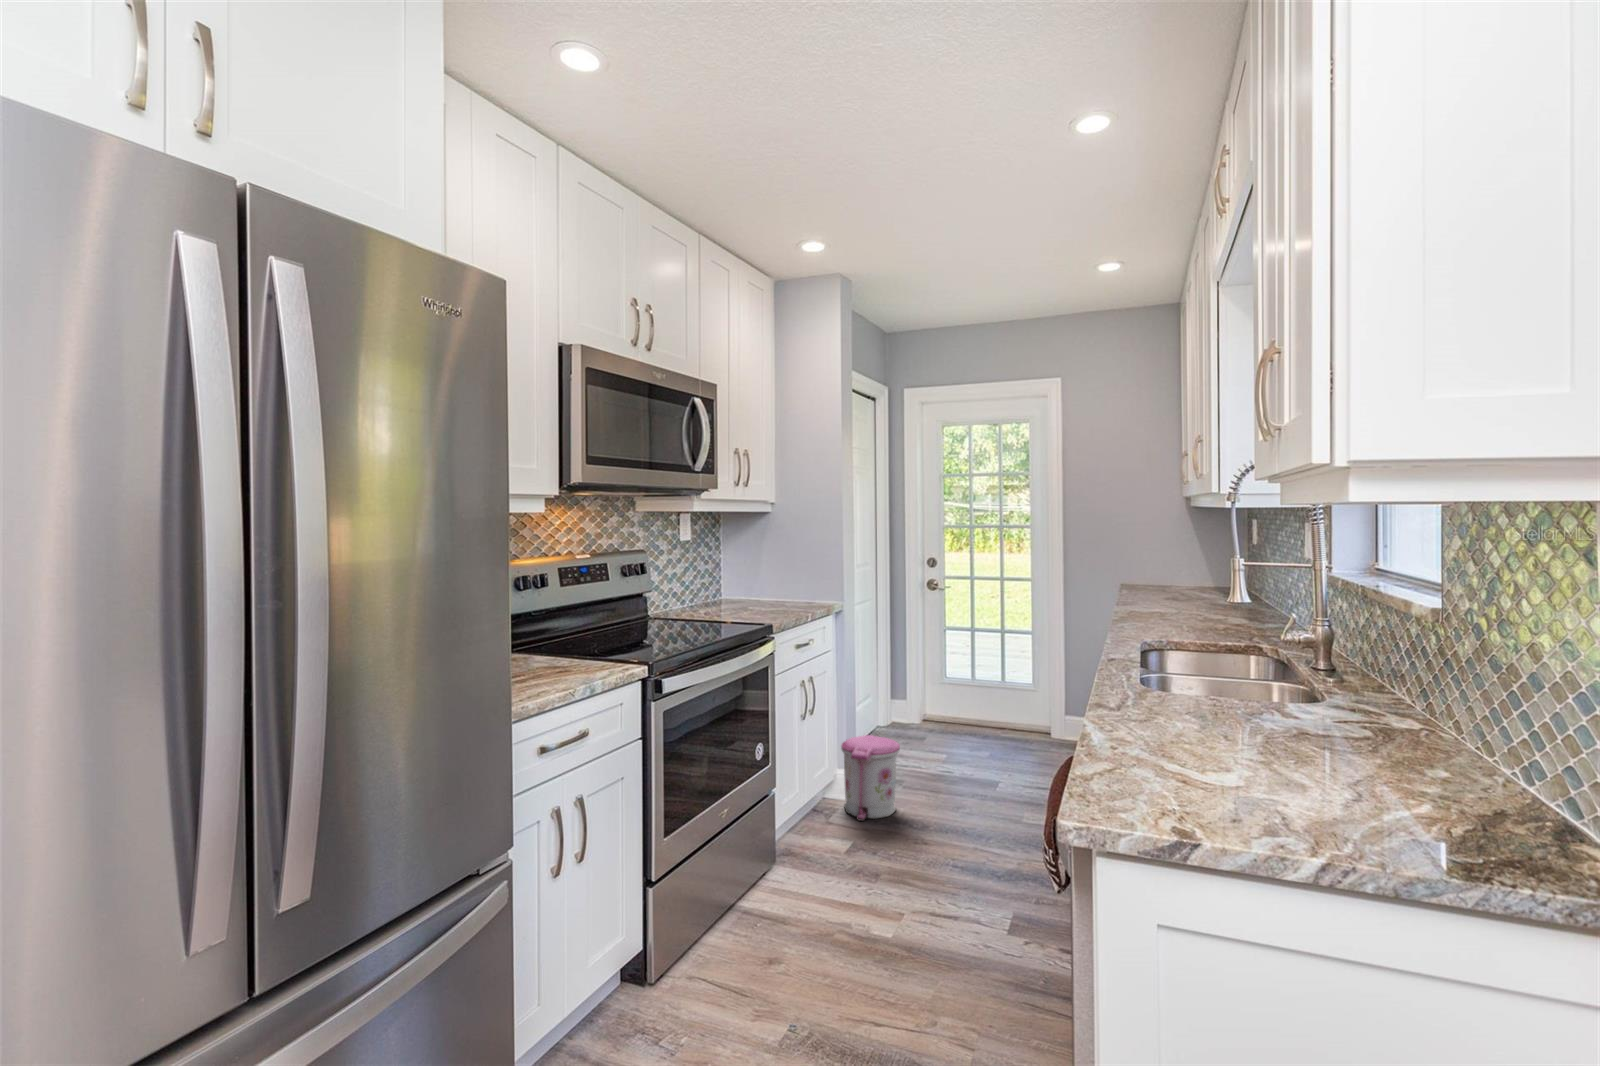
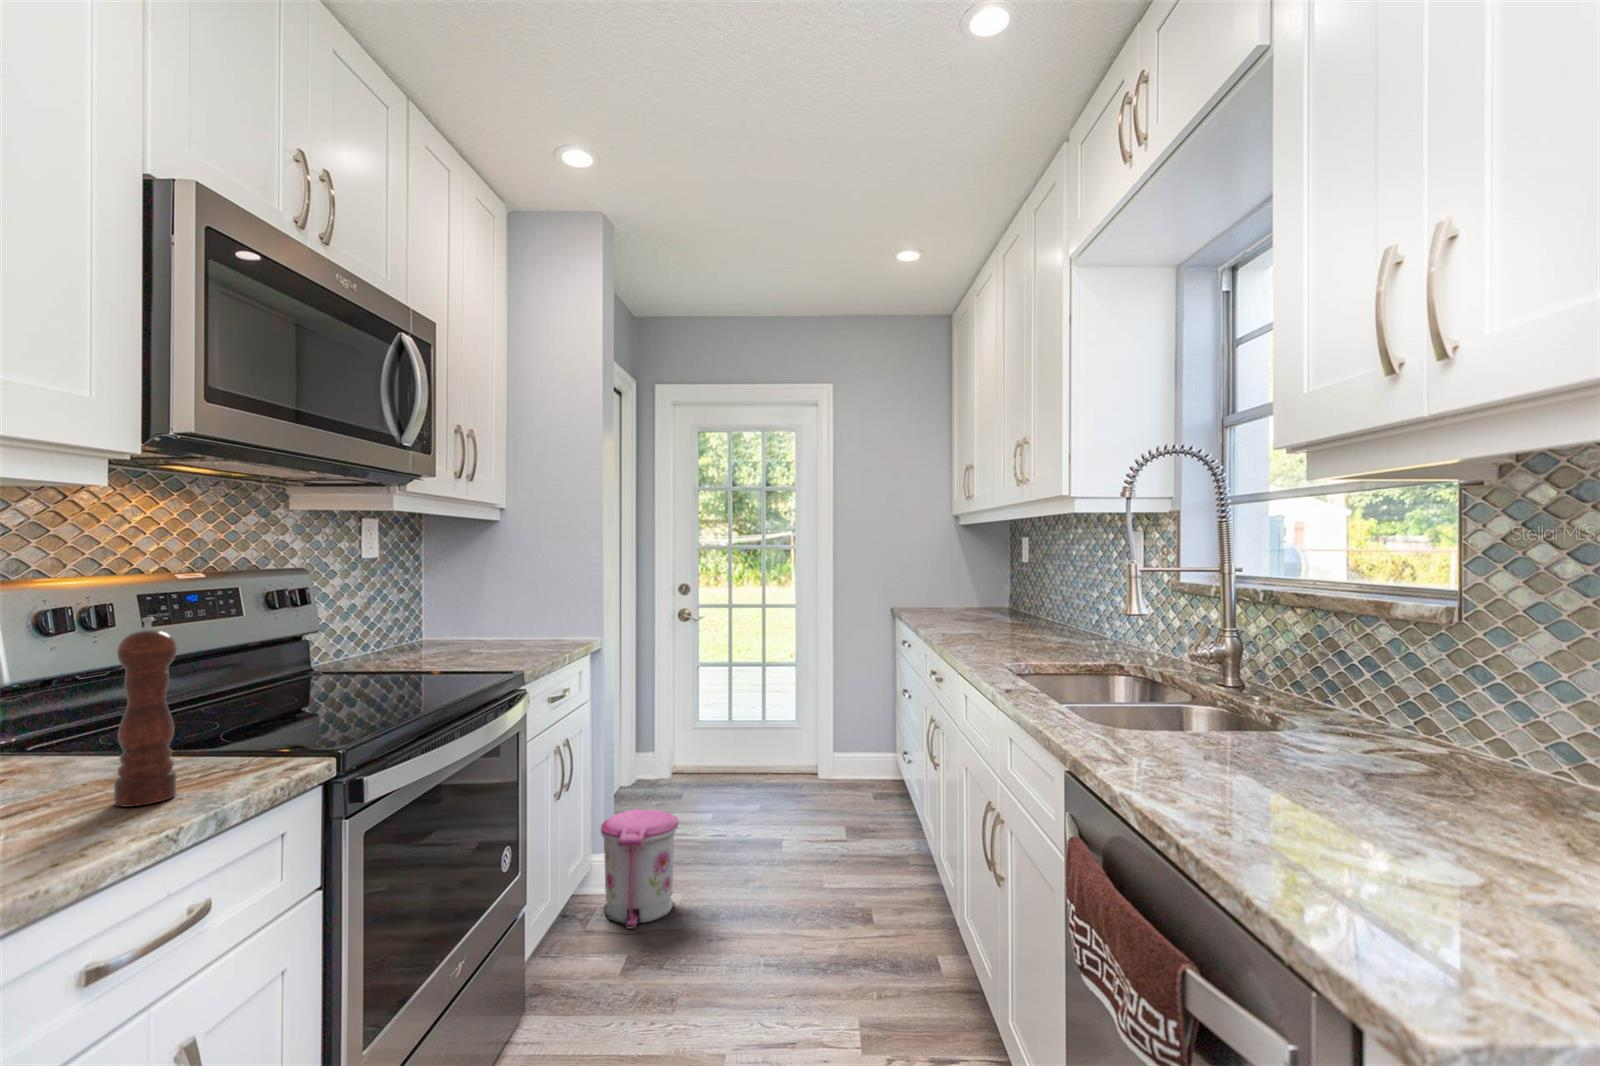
pepper mill: none [549,586,574,679] -> present [114,617,177,807]

